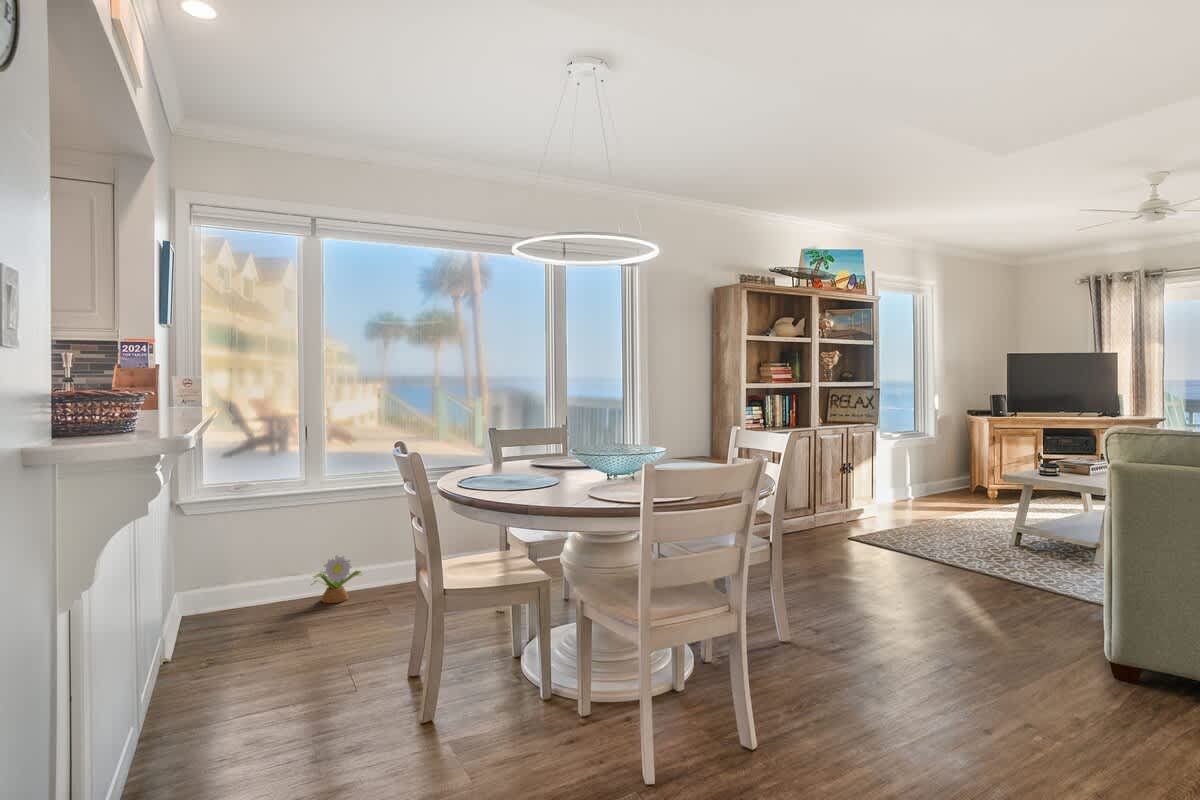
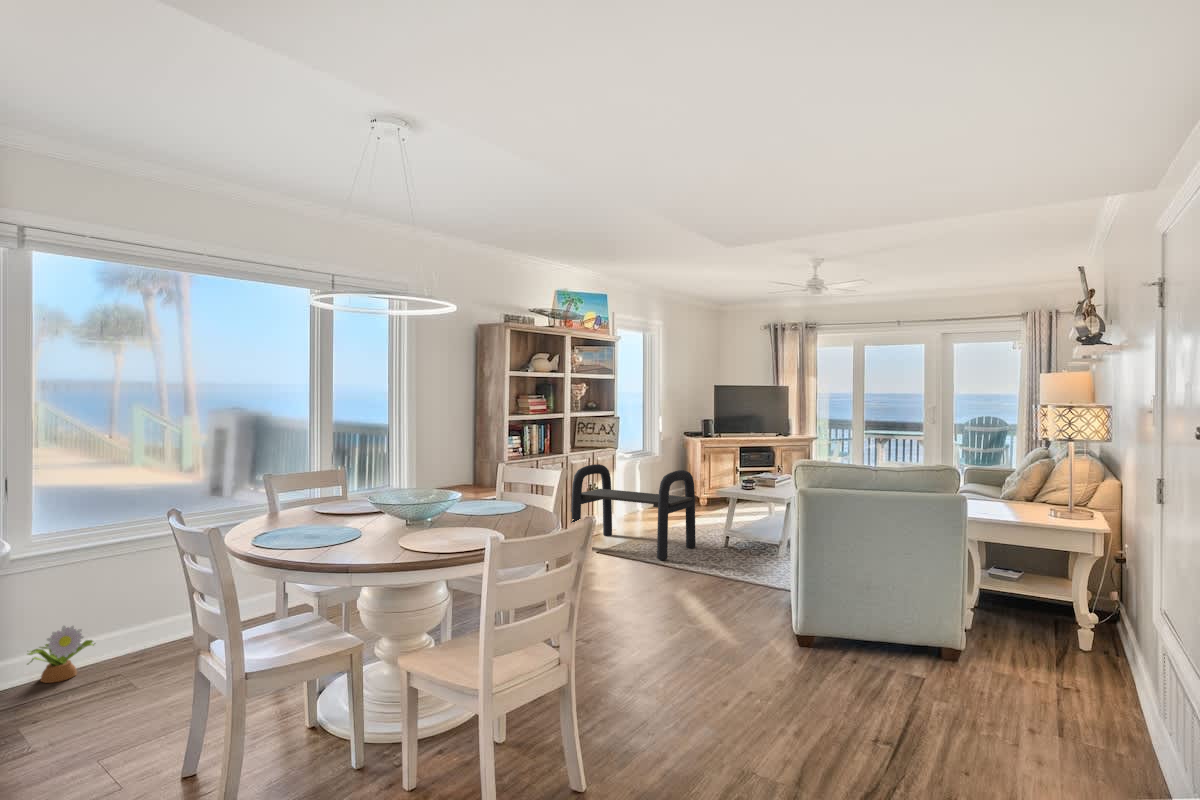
bench: none [817,440,975,553] -> present [571,464,696,560]

